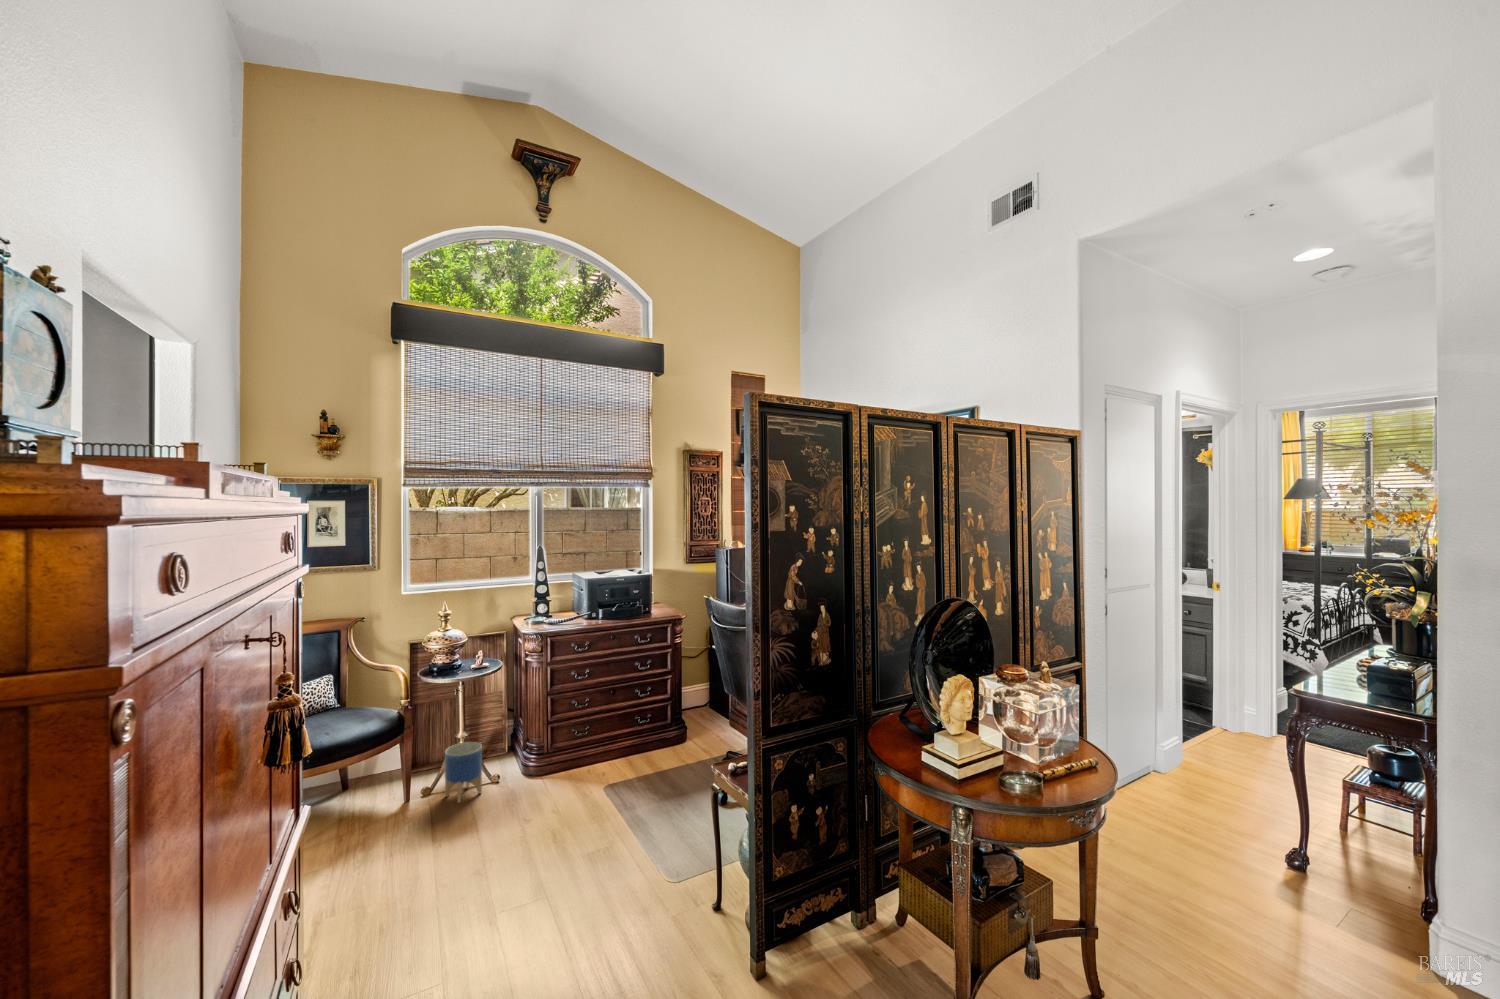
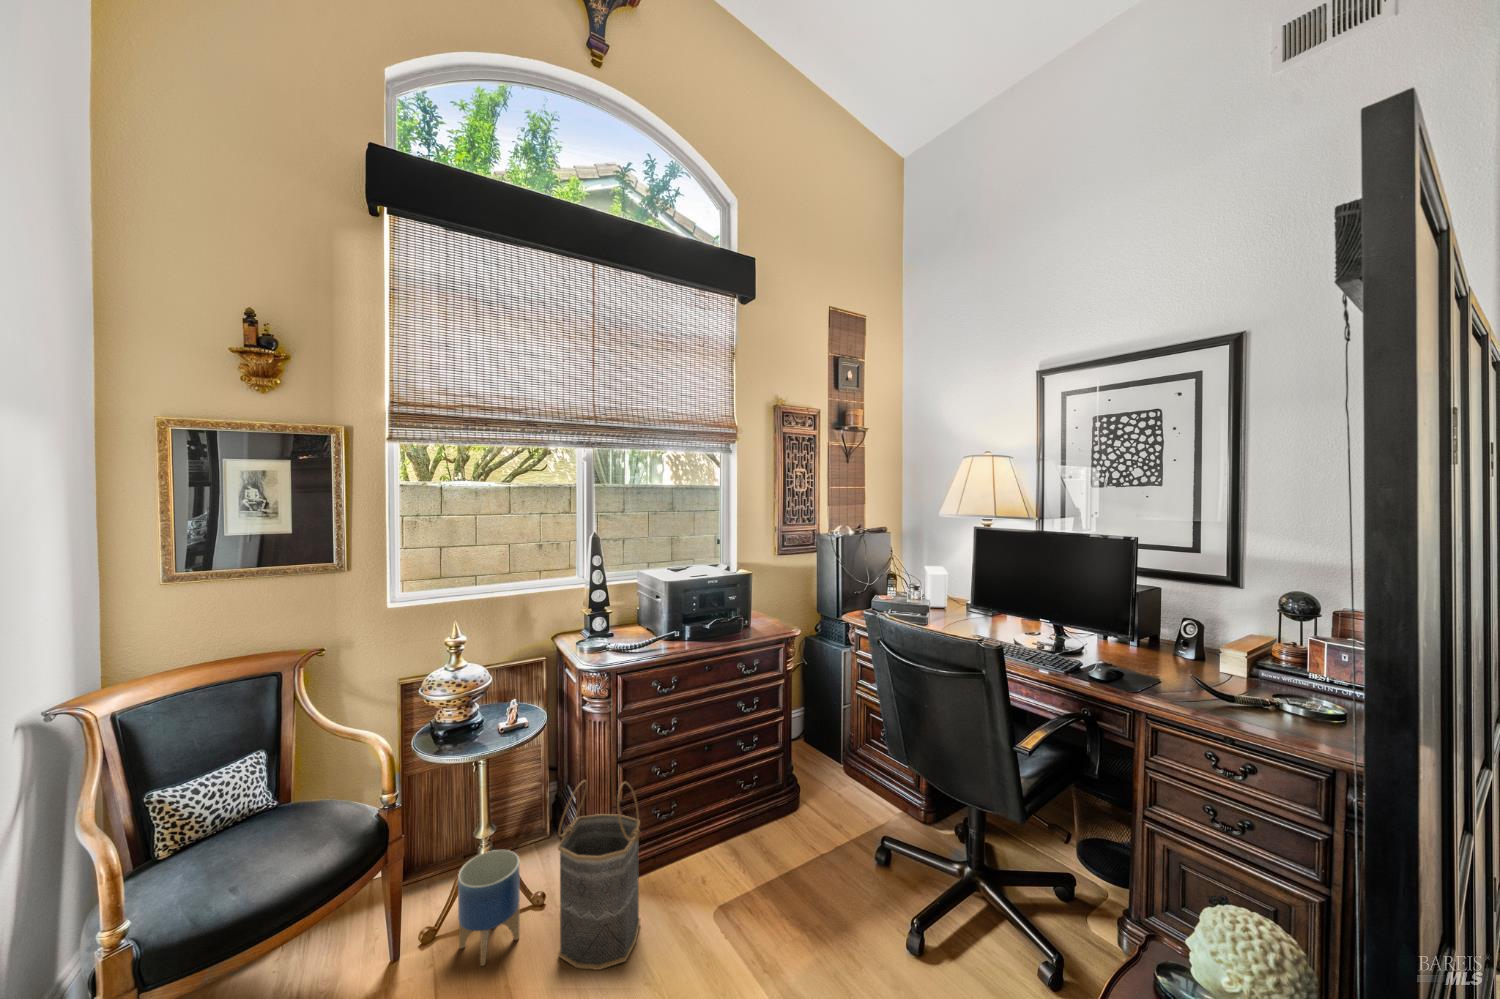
basket: none [504,697,557,806] -> present [558,780,641,970]

